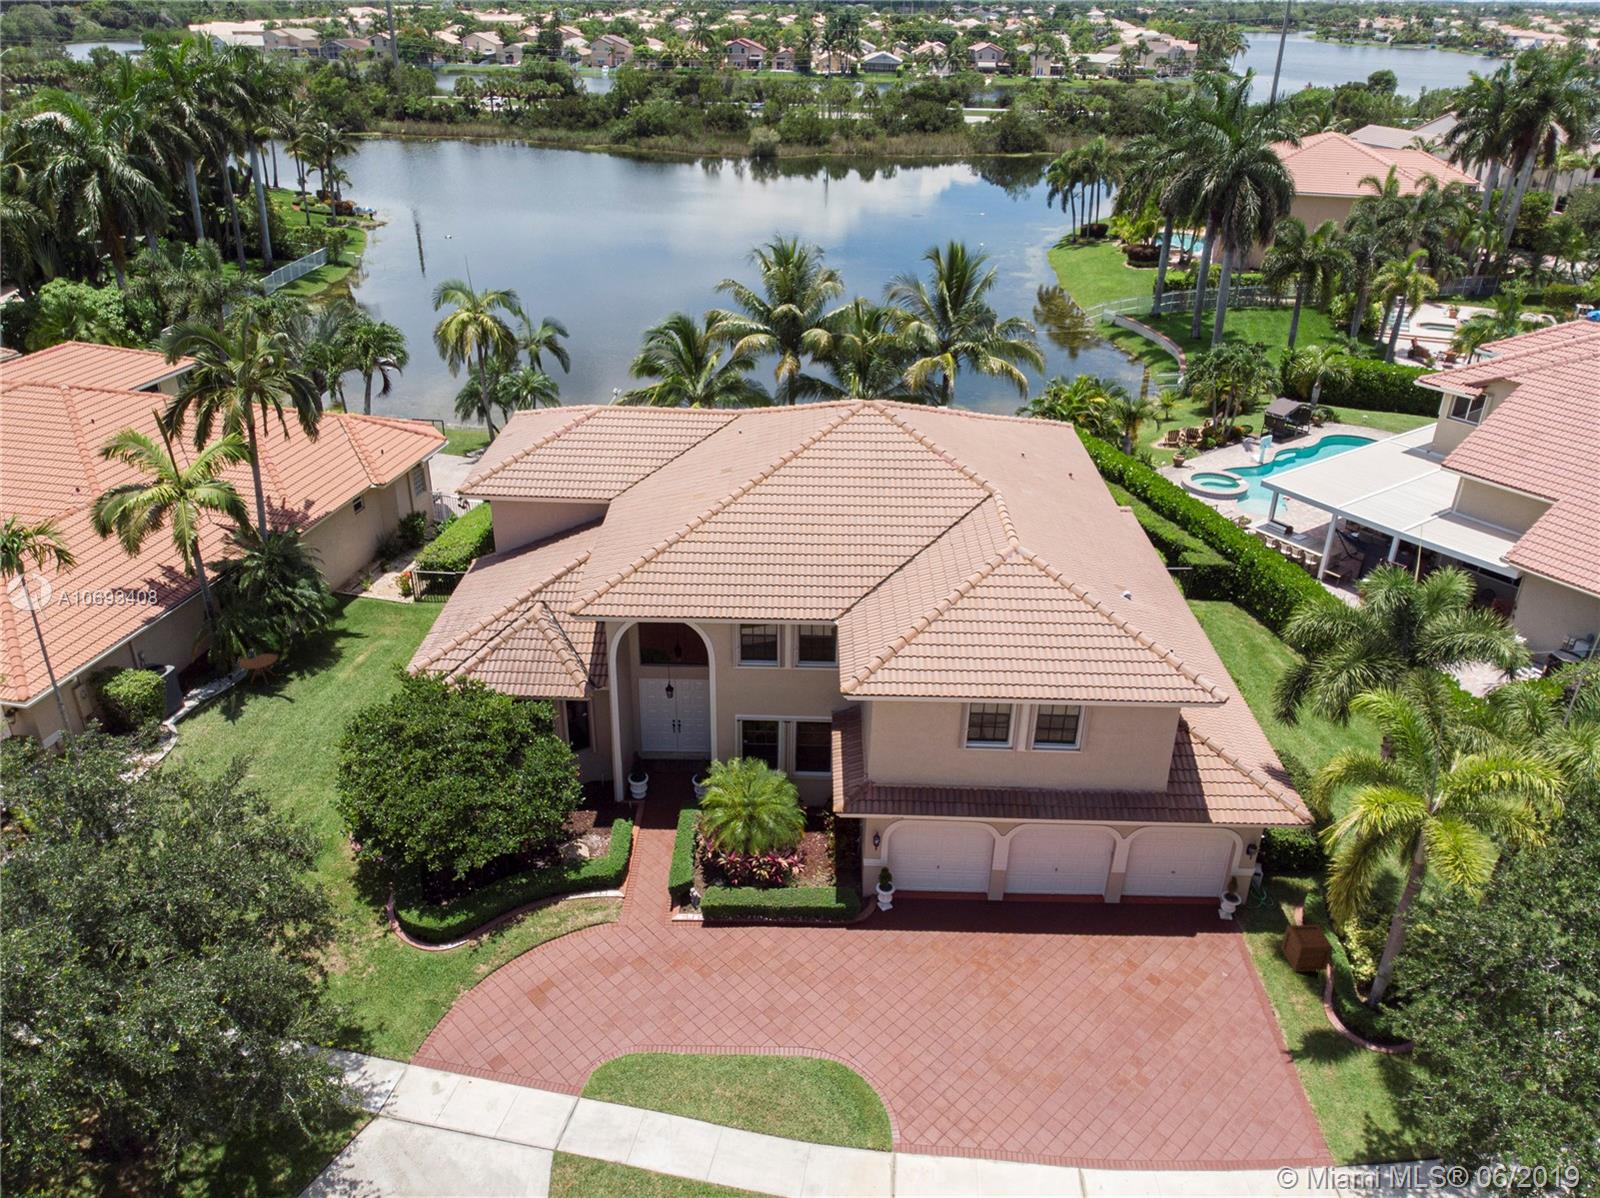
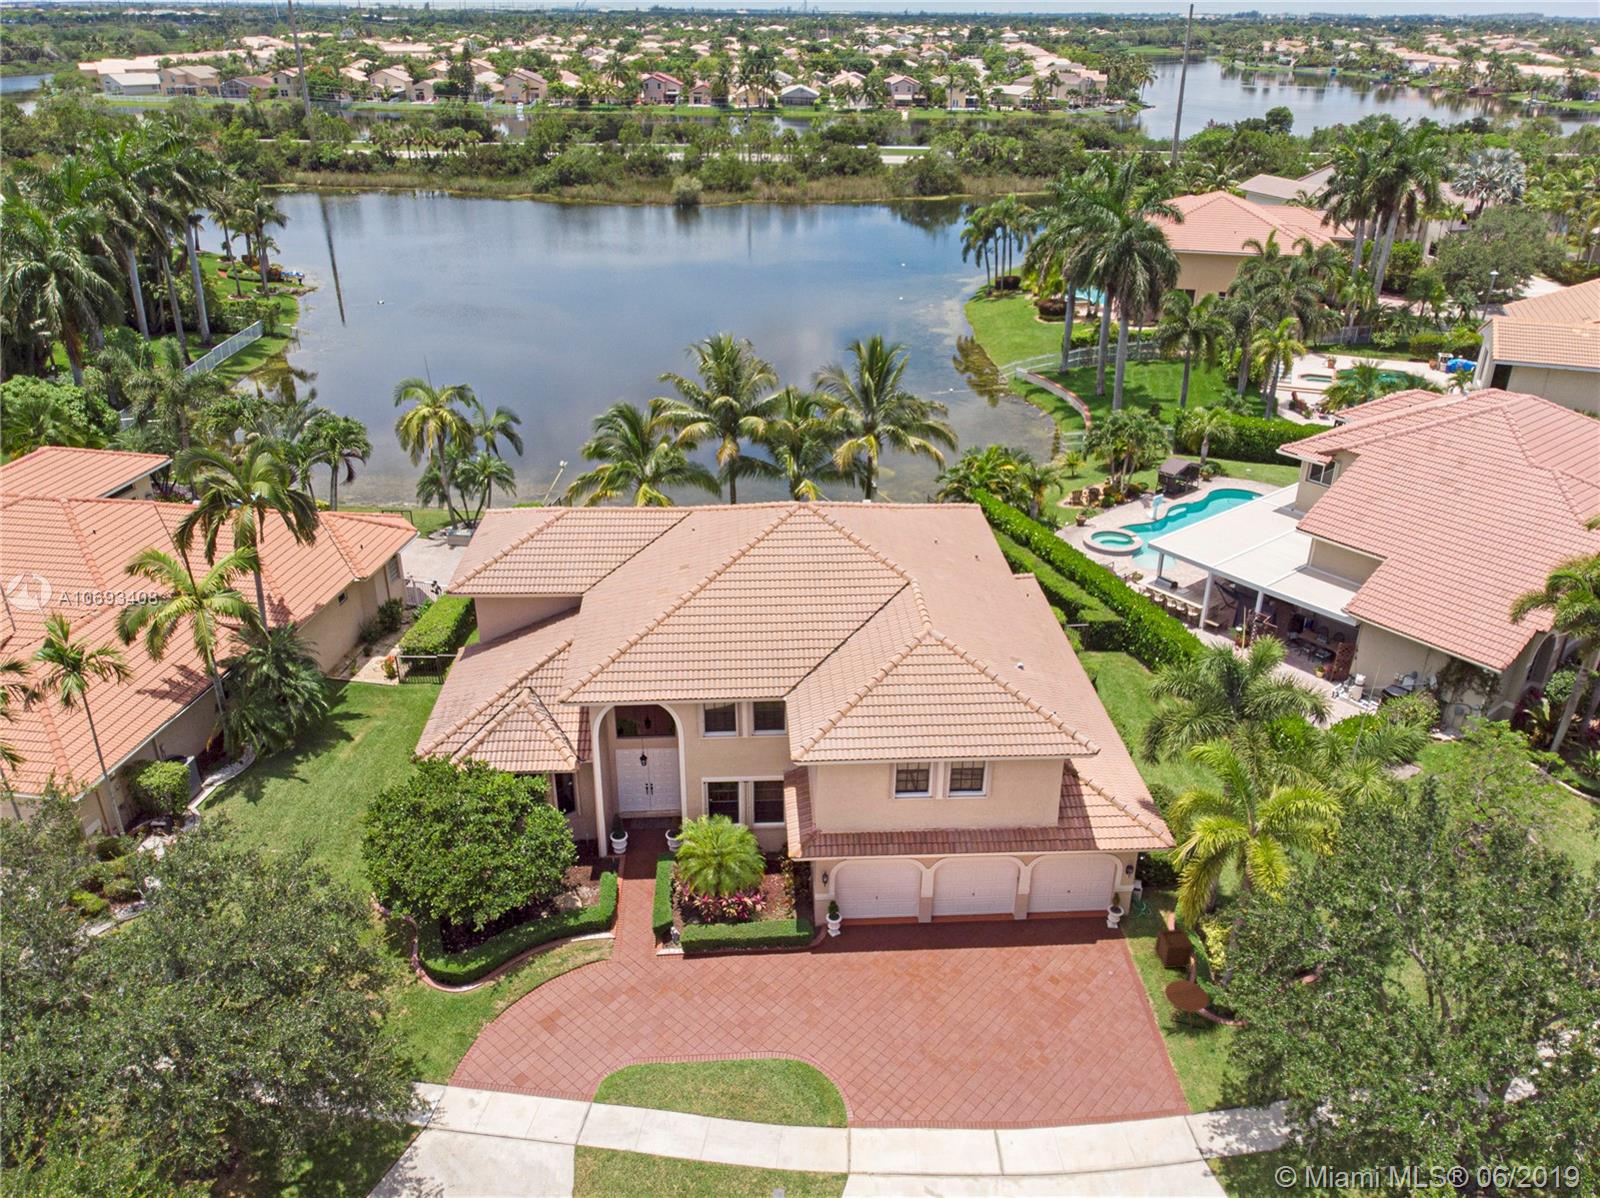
round table: present [239,654,278,682] -> present [1165,980,1209,1025]

